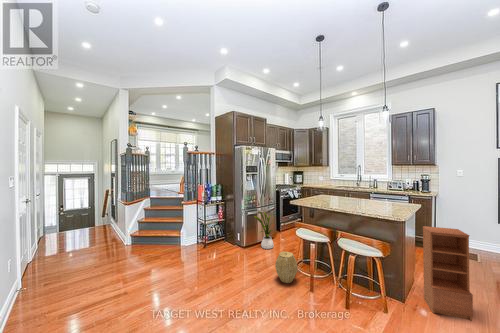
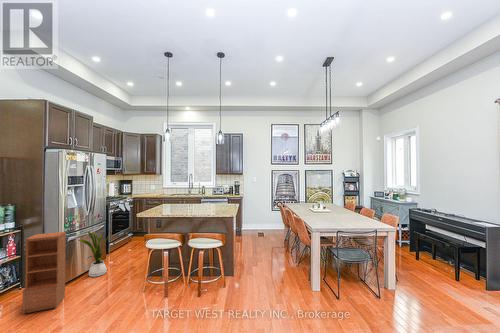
bookcase: present [423,226,473,321] -> present [22,232,66,314]
woven basket: present [275,252,298,283] -> none [123,267,149,301]

